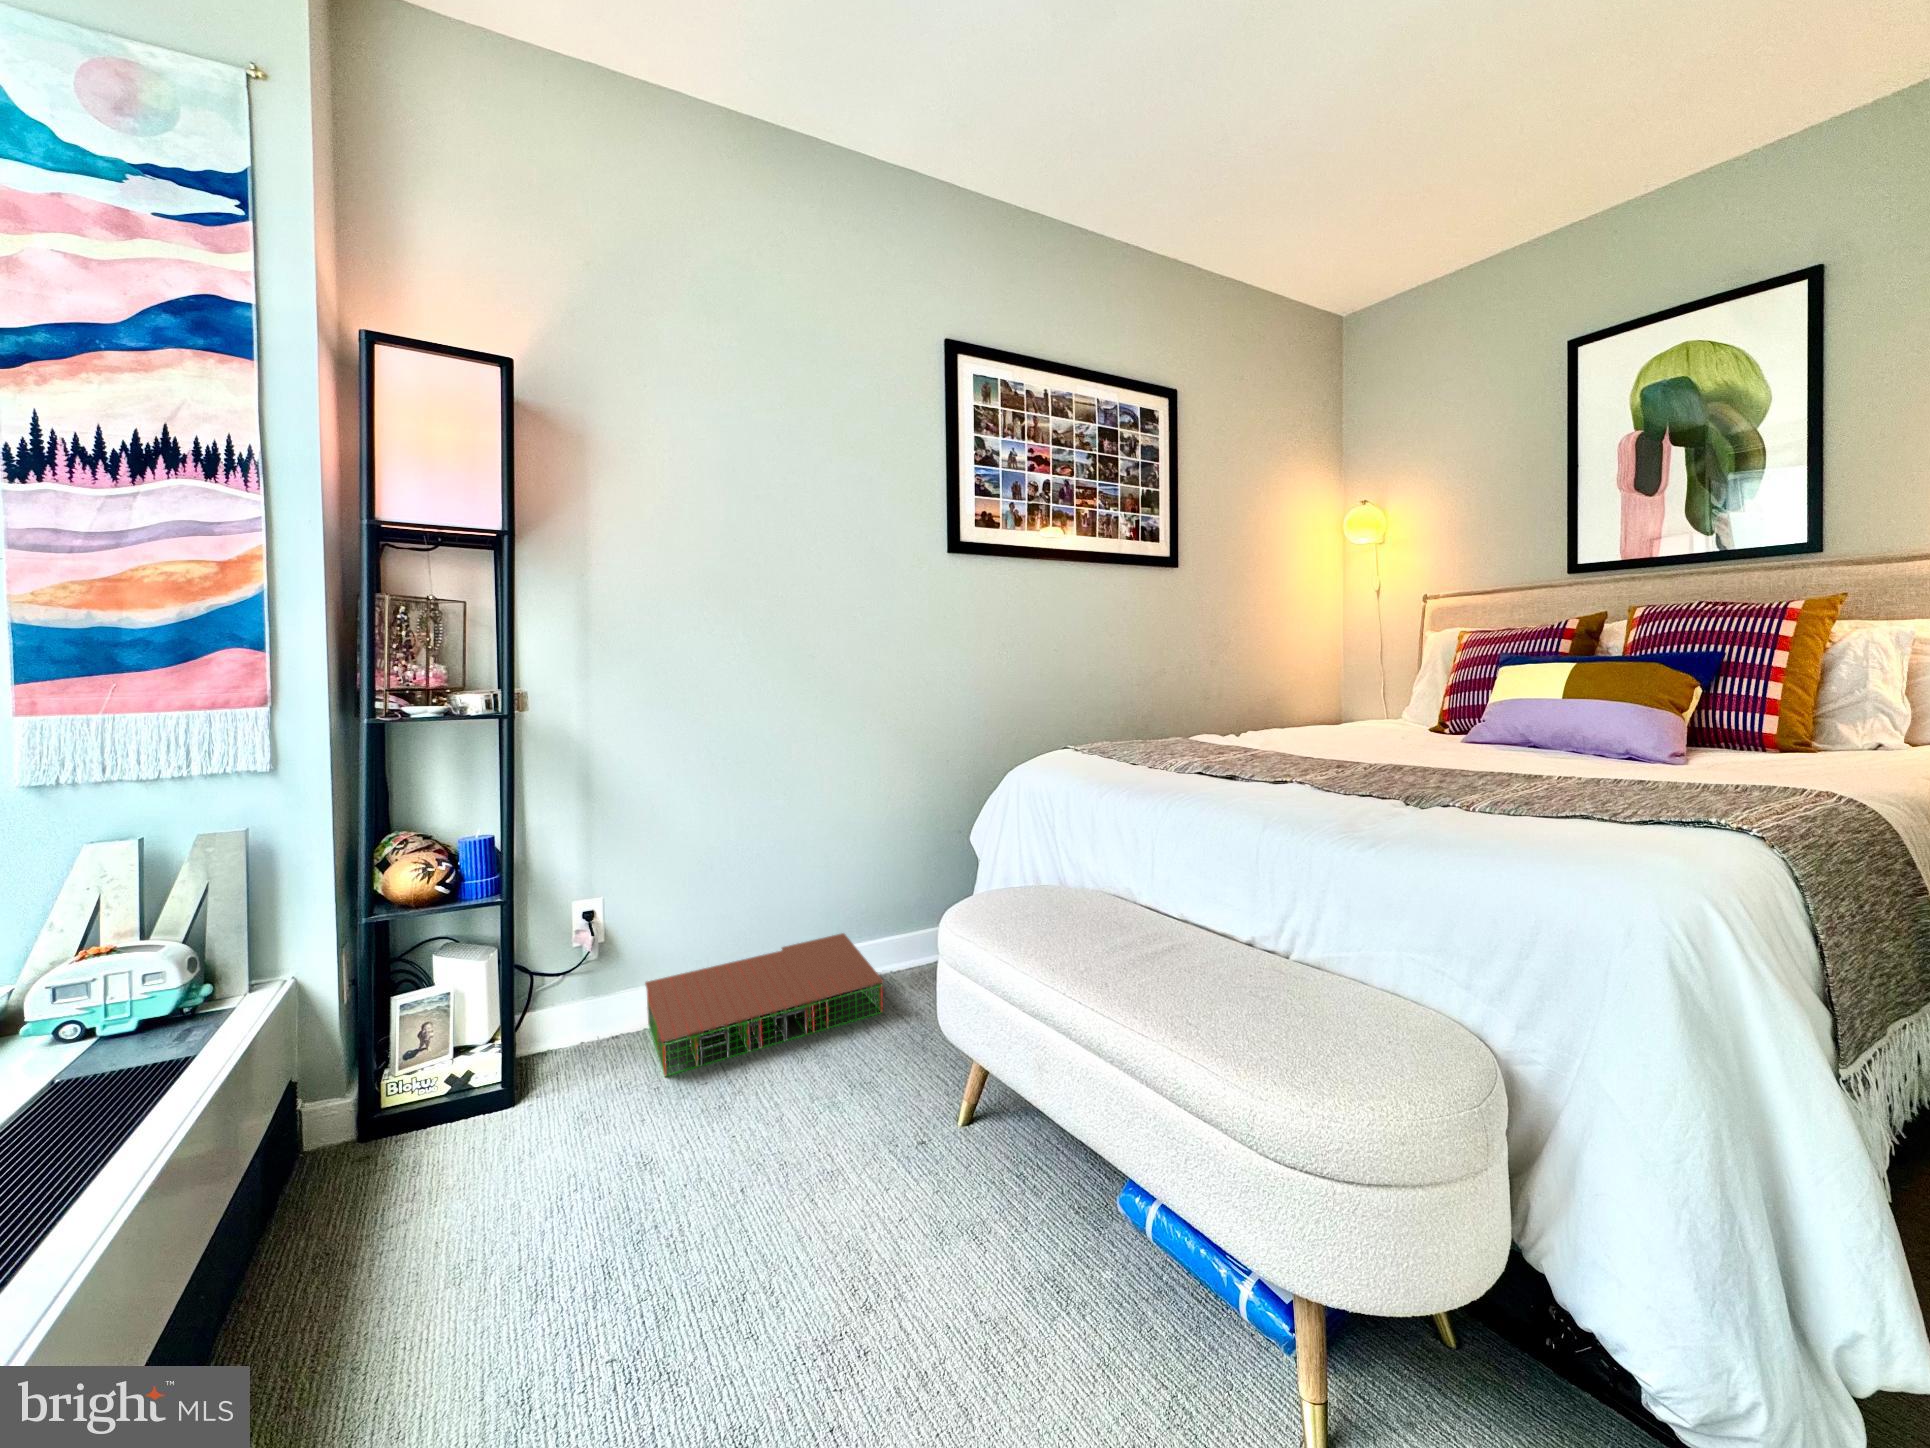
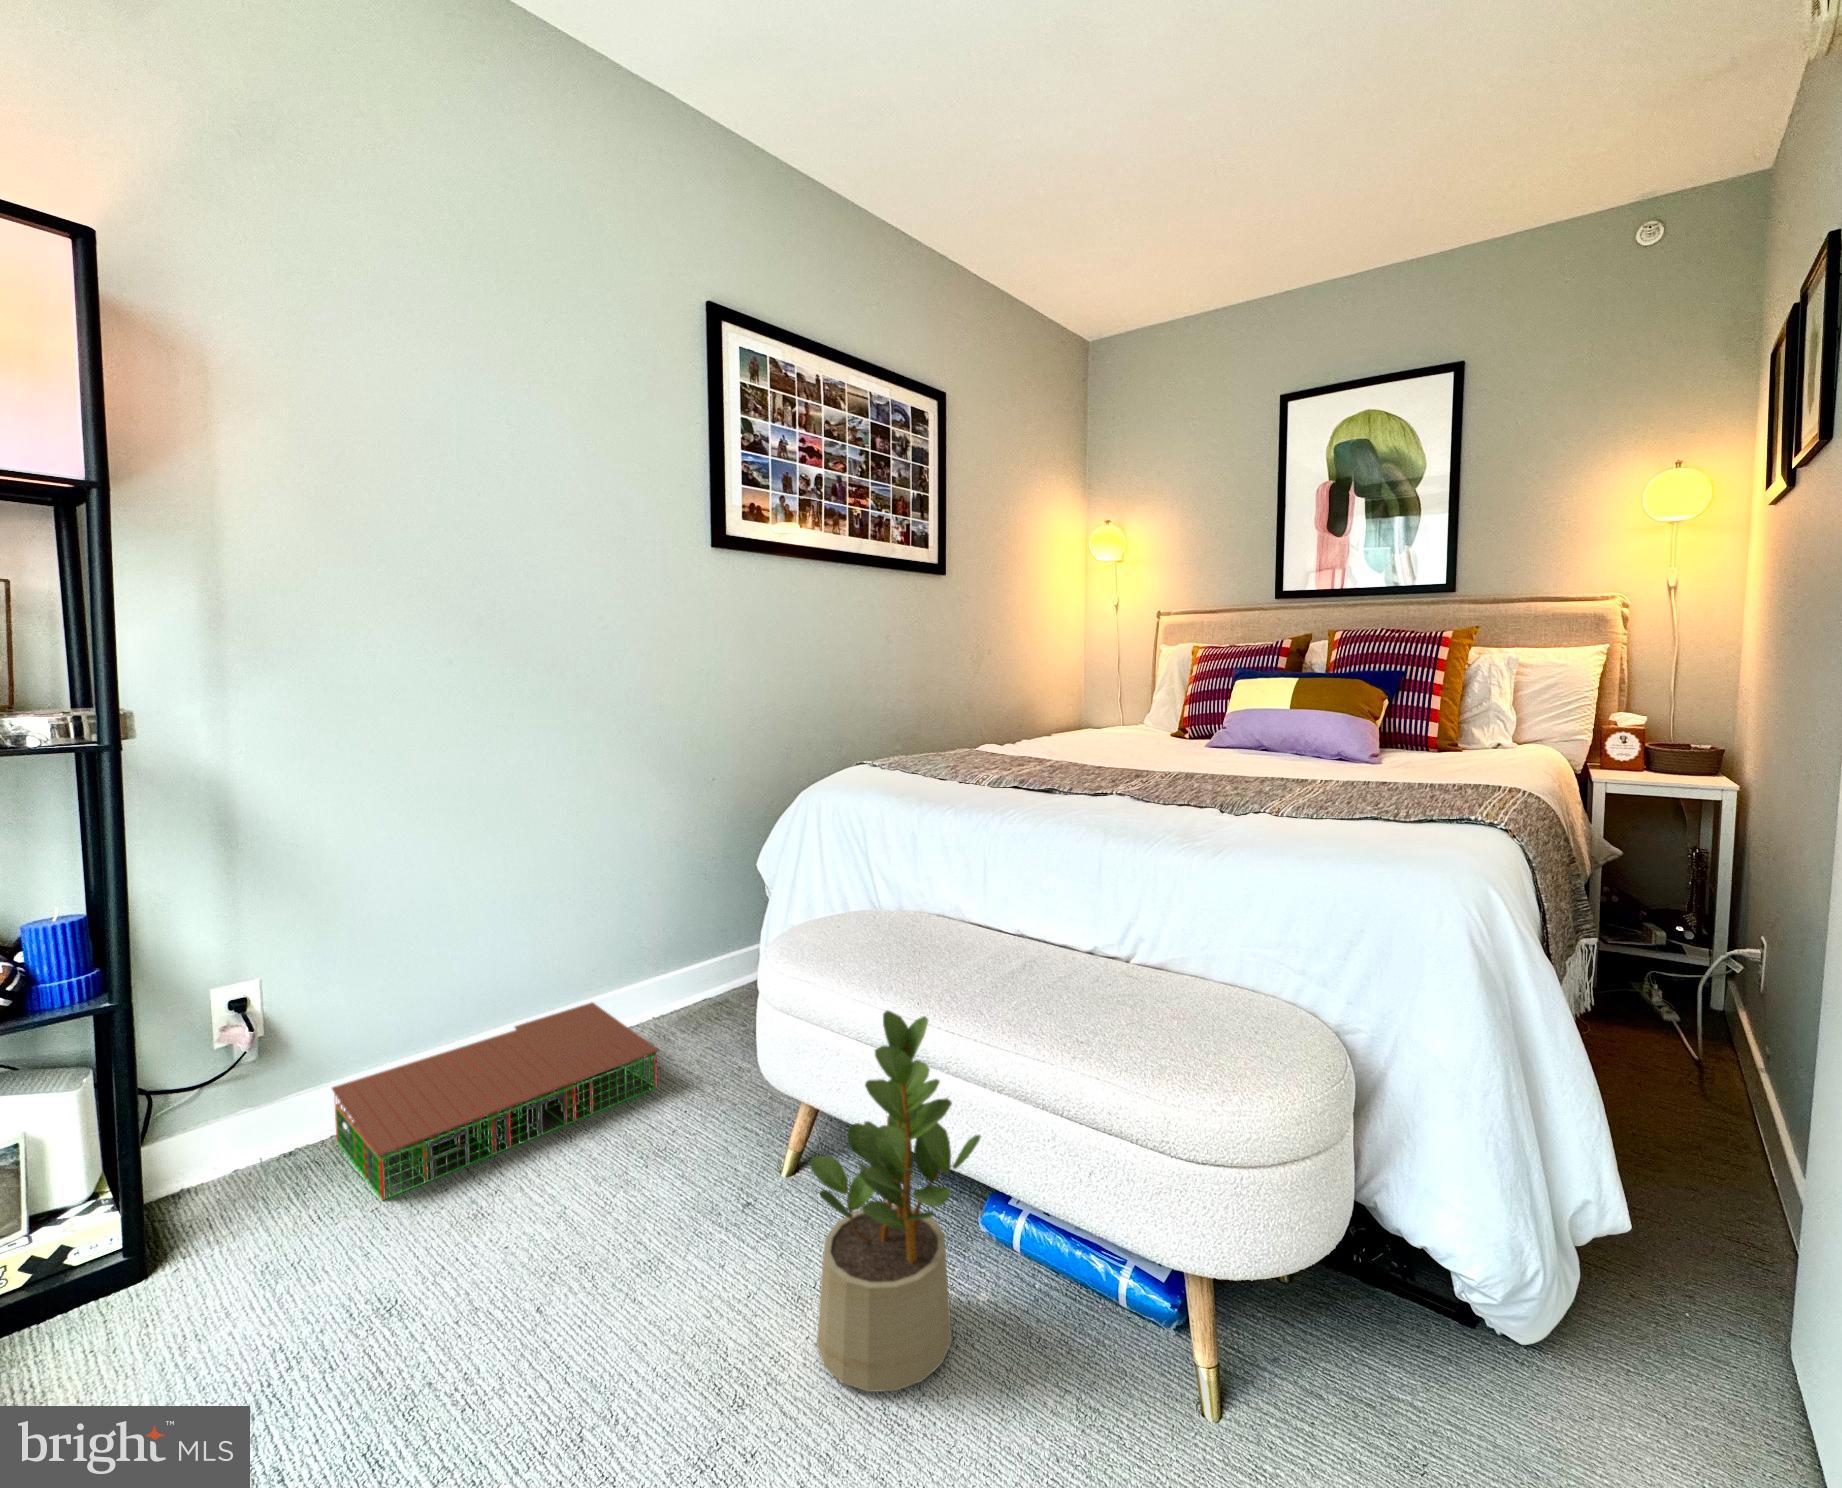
potted plant: none [939,987,1081,1330] -> present [810,1010,981,1392]

